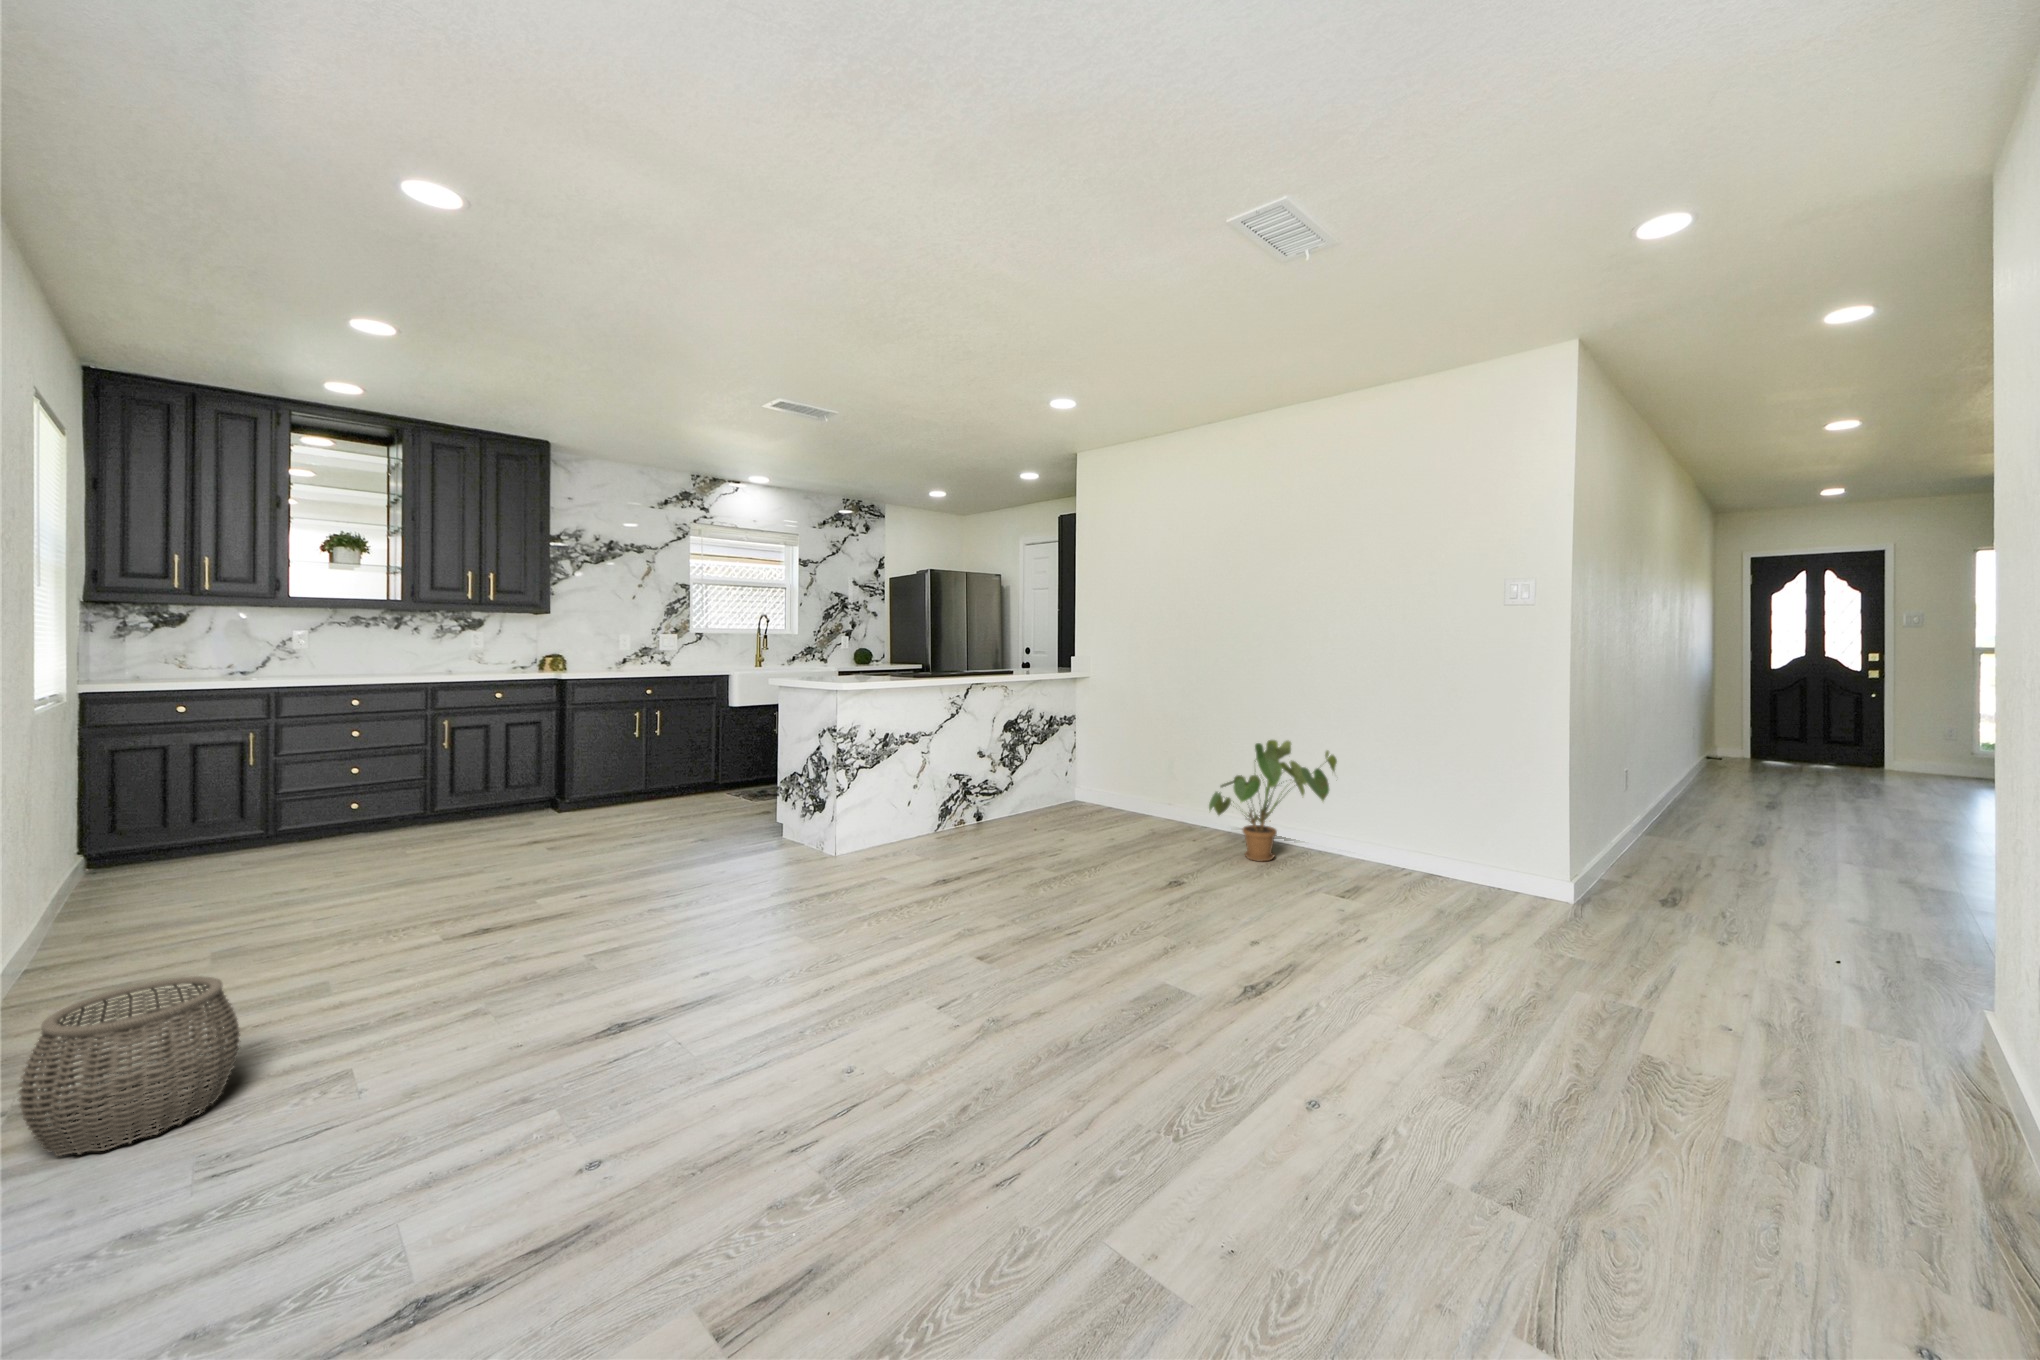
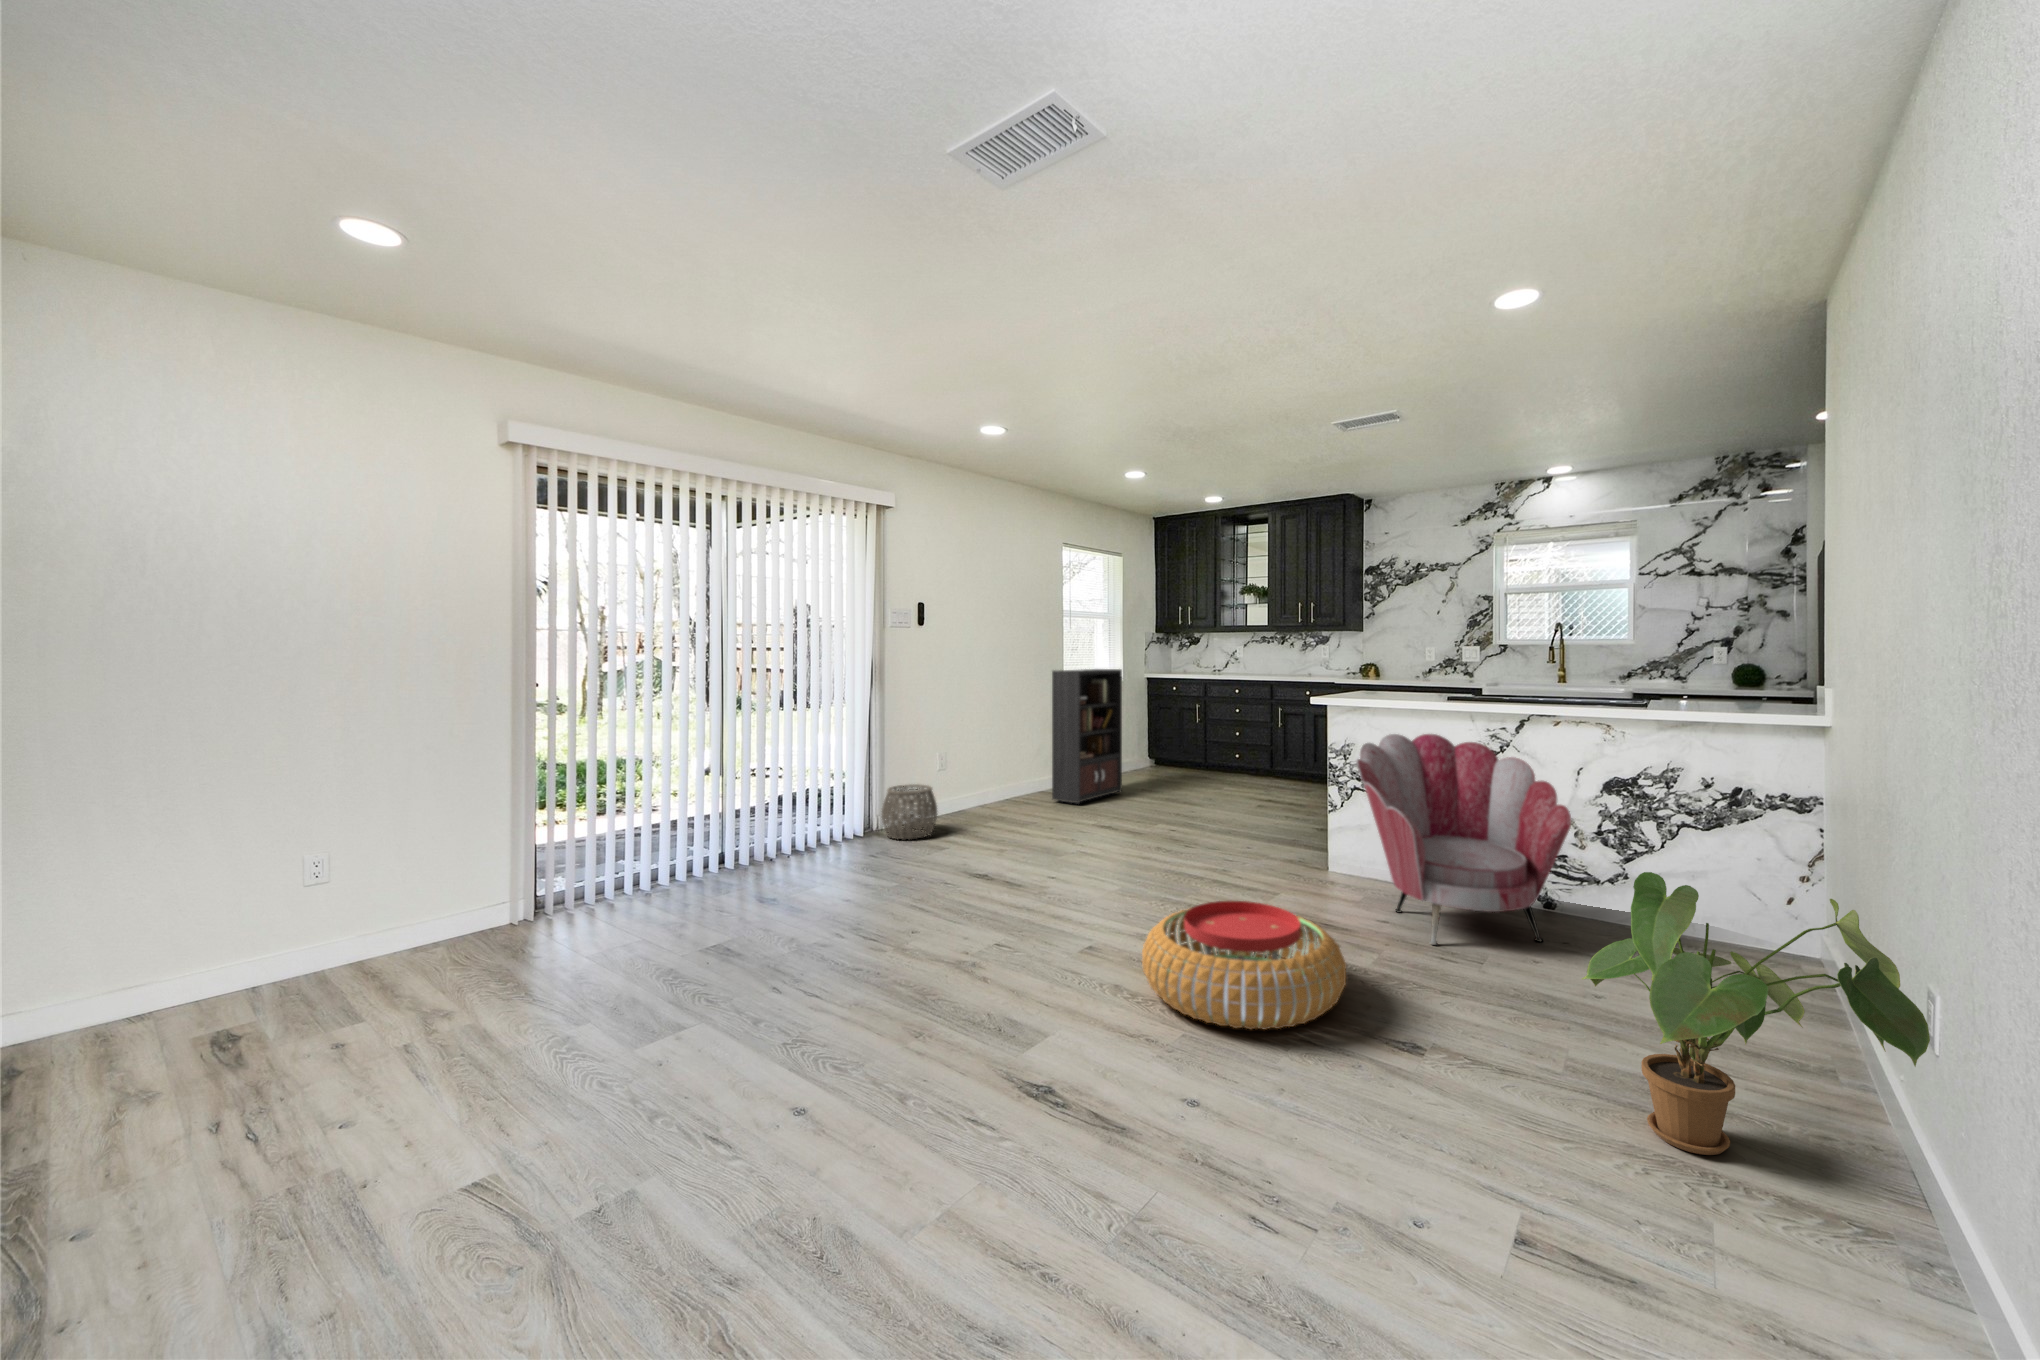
bookcase: none [117,675,292,950] -> present [1052,669,1122,804]
armchair: none [923,707,1051,854] -> present [1356,734,1571,945]
pouf: none [1018,844,1177,939] -> present [1142,901,1346,1030]

